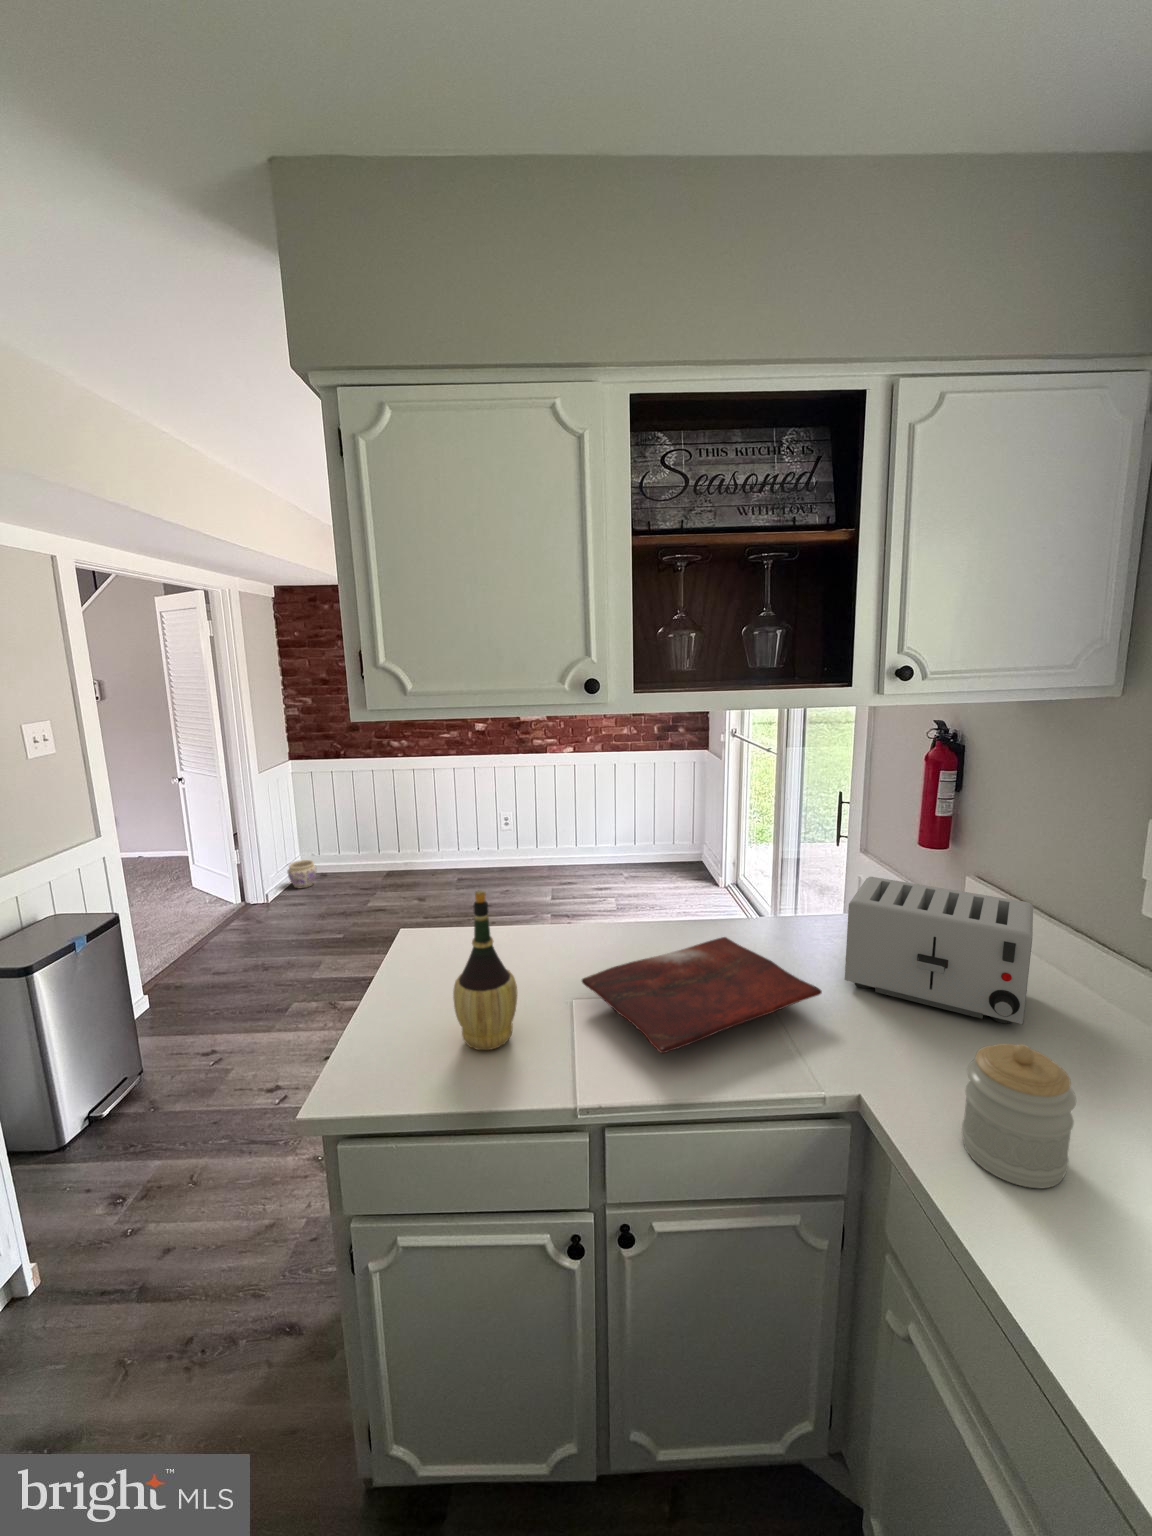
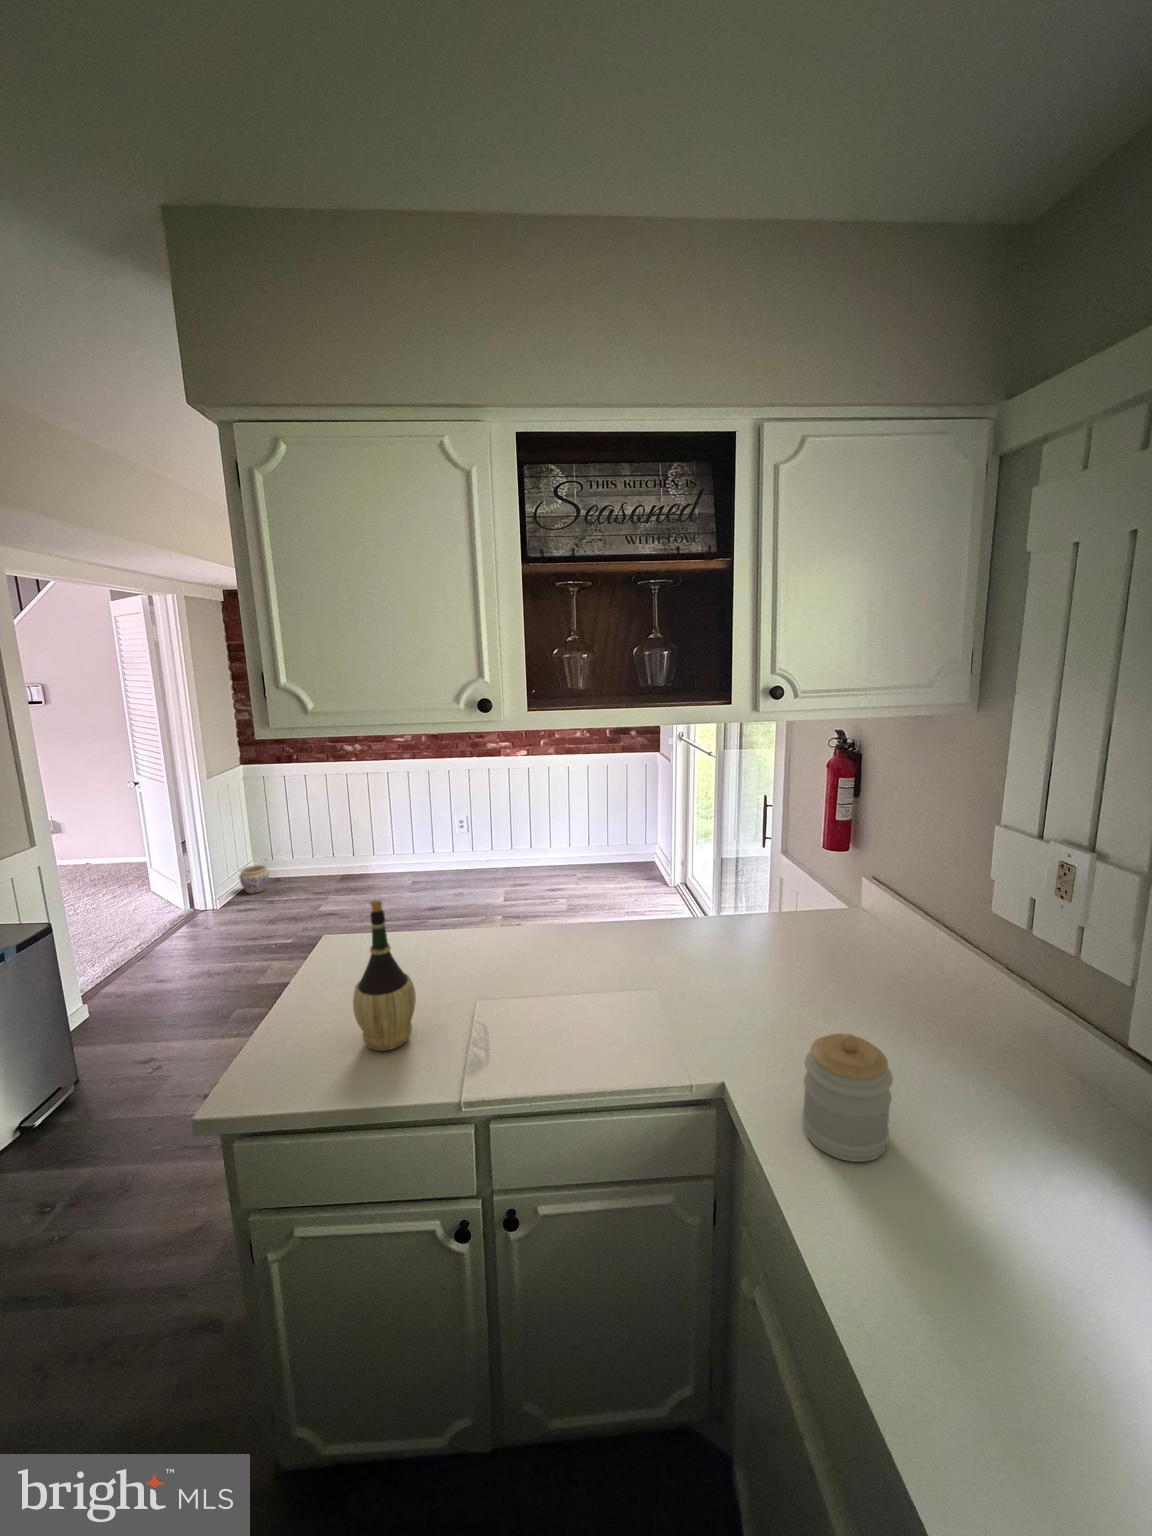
toaster: present [845,877,1033,1024] -> none [732,880,900,1015]
cutting board: present [582,937,822,1053] -> none [483,939,704,1050]

